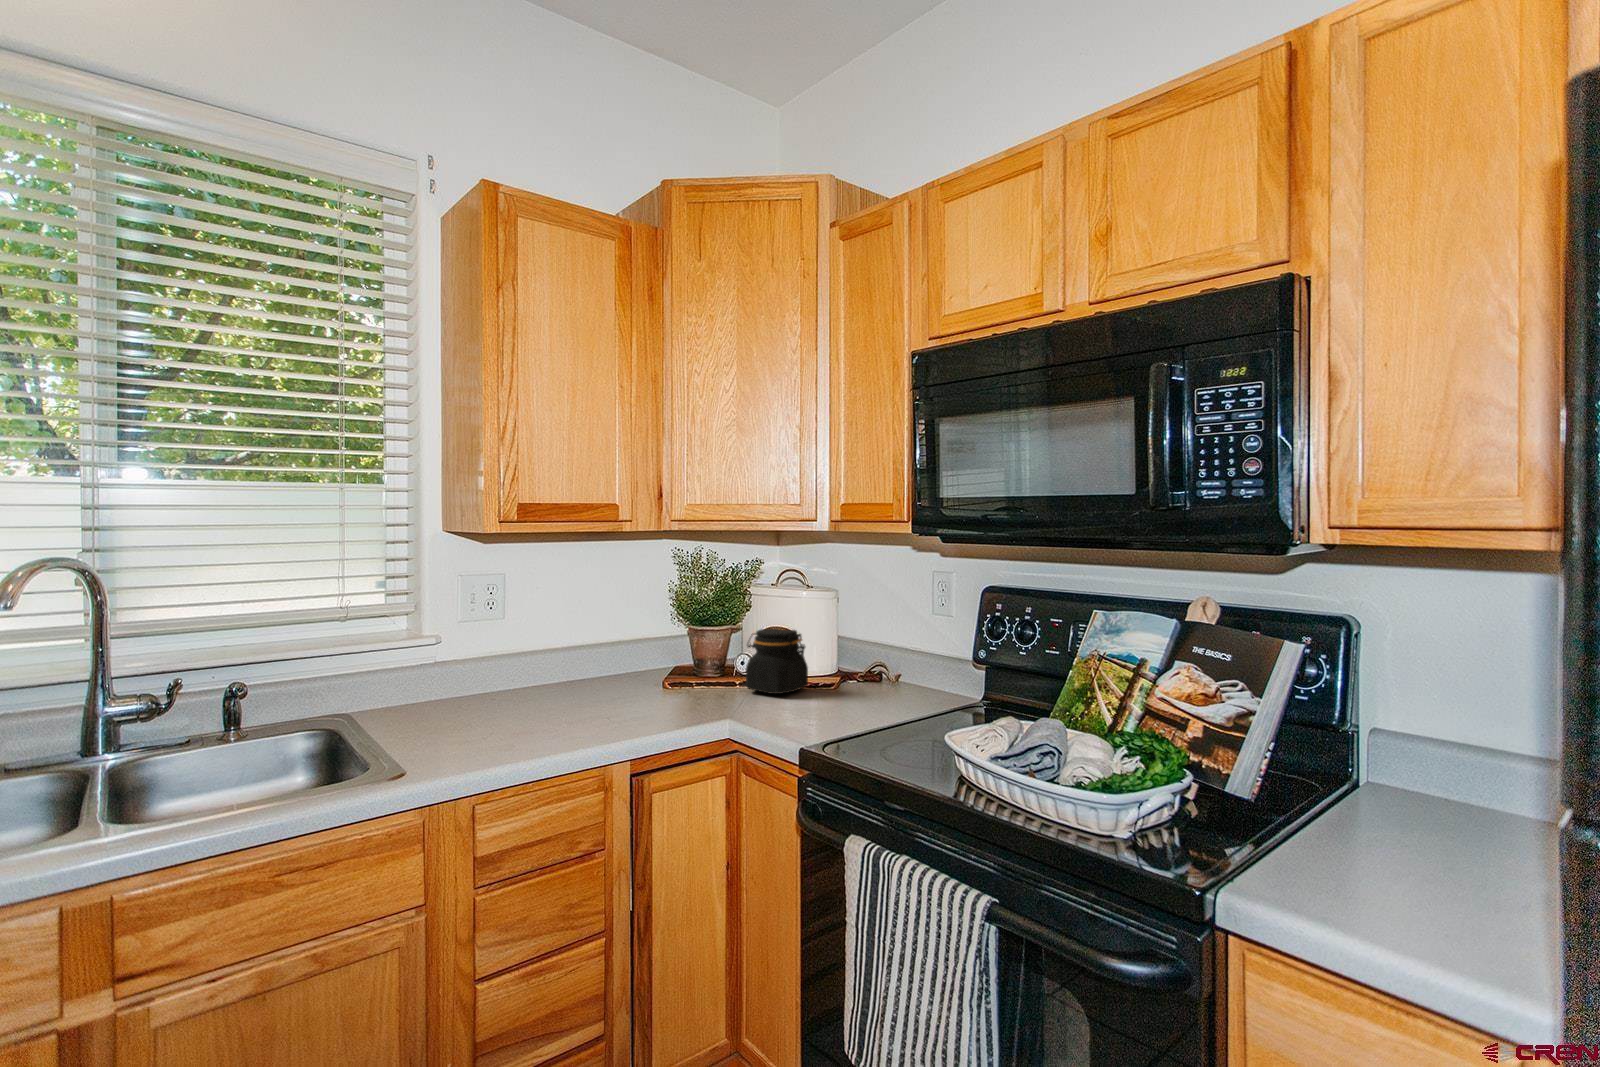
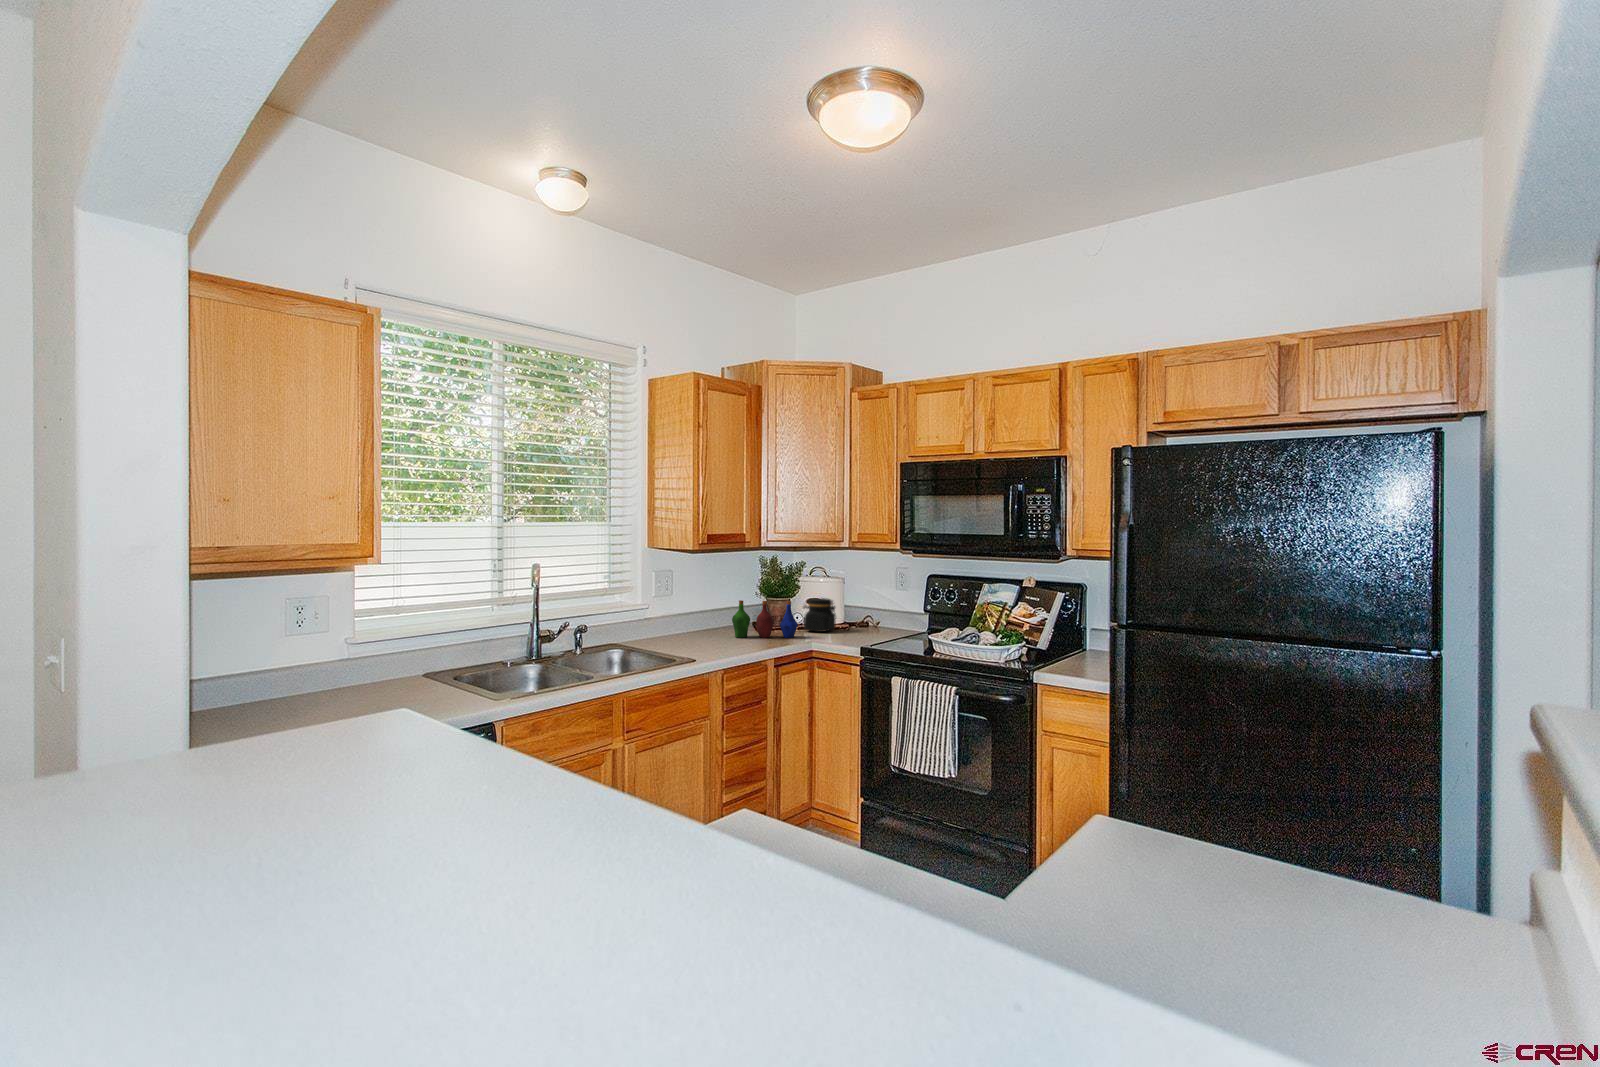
bottle: none [596,633,718,709] -> present [732,600,798,638]

